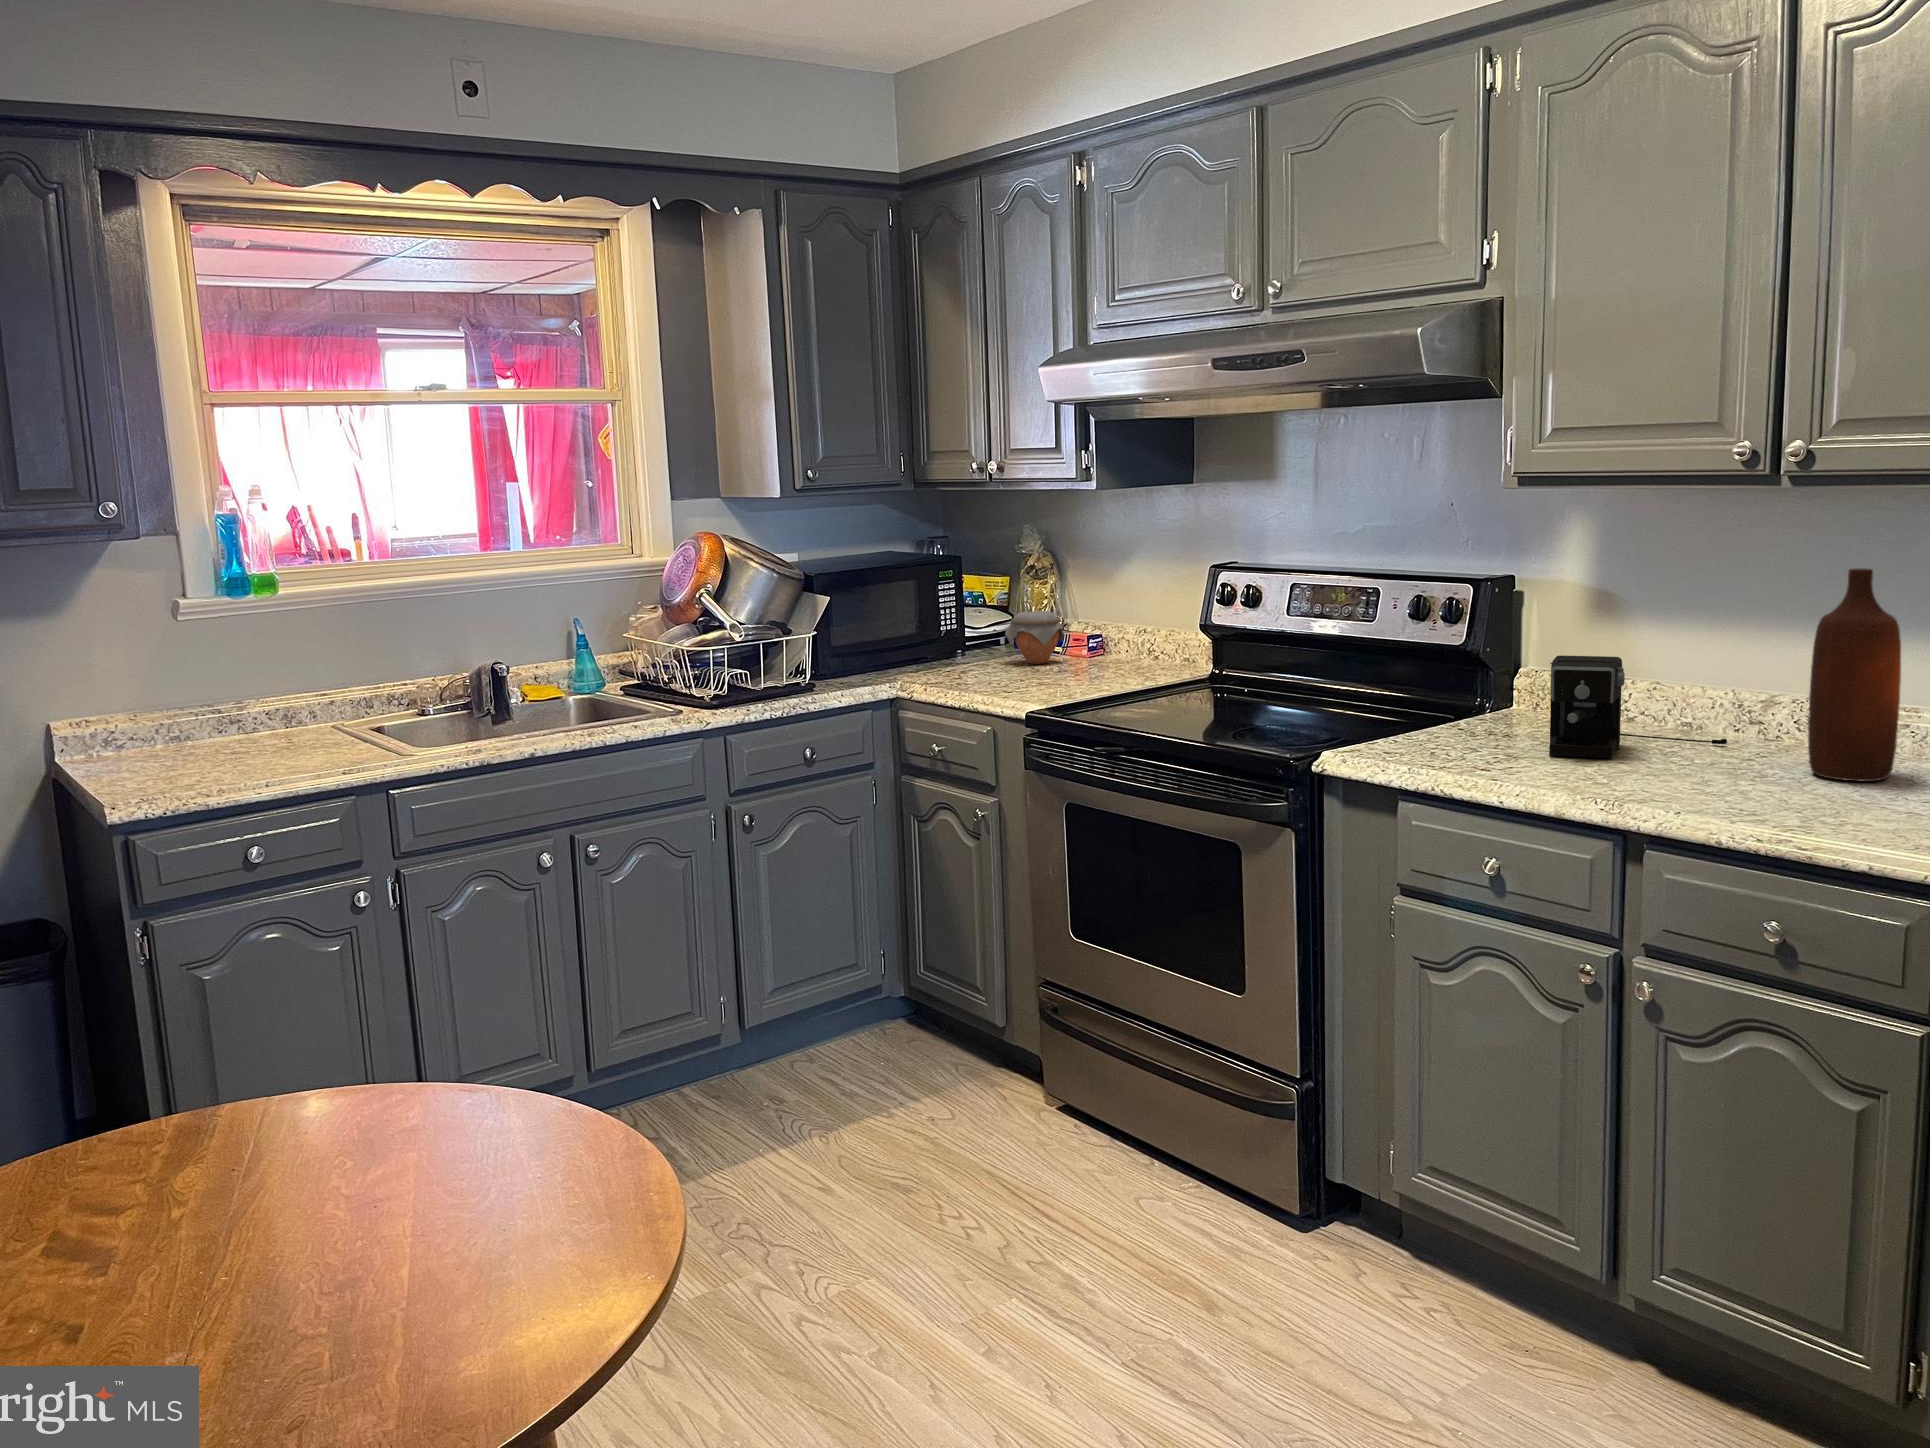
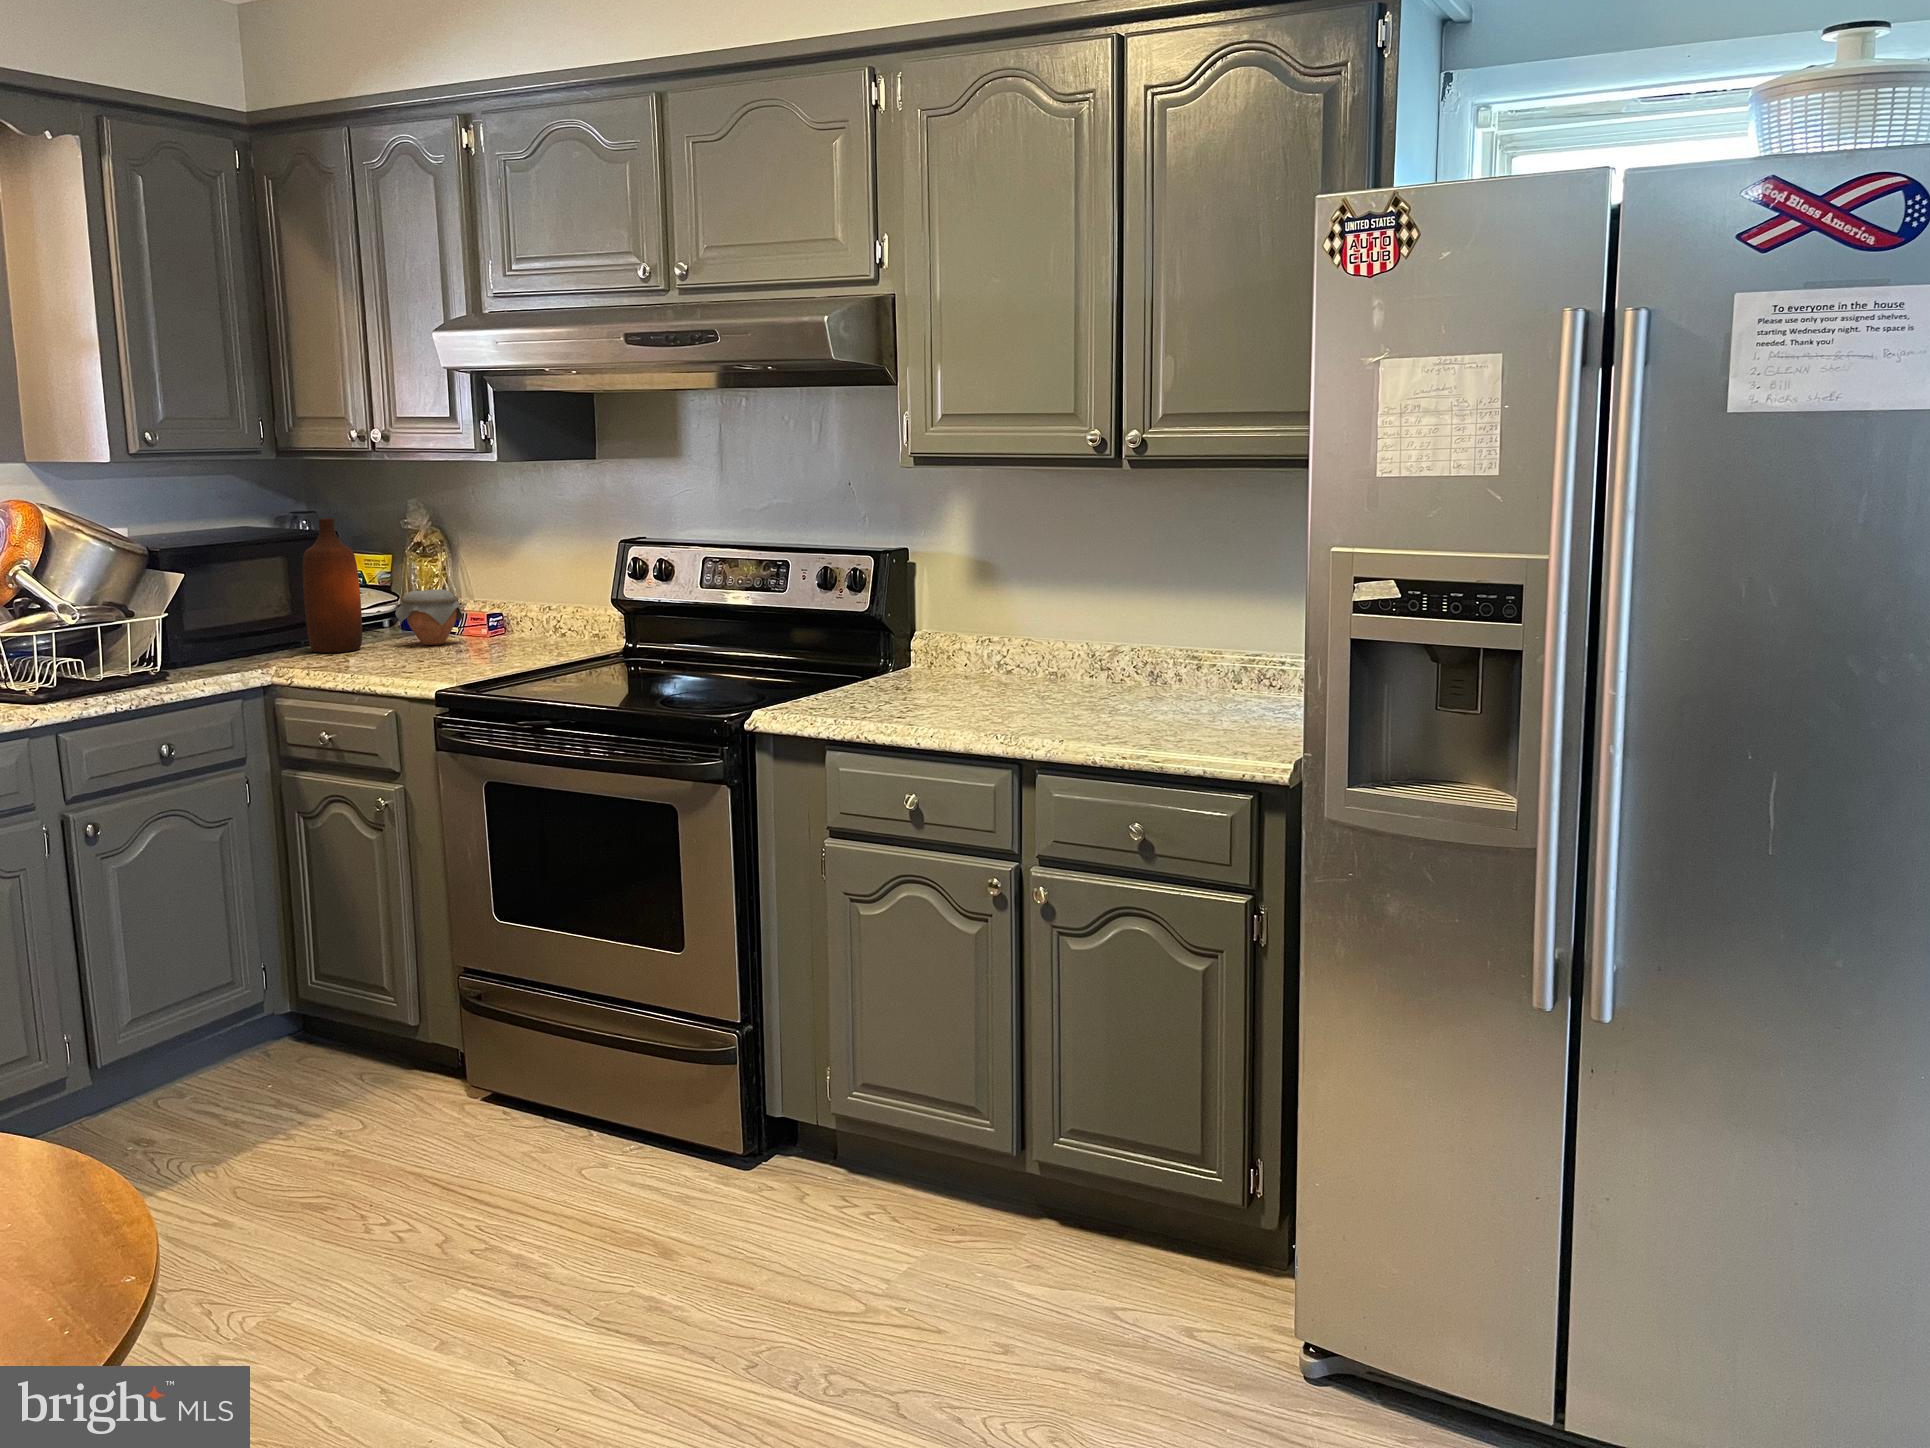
bottle: present [1808,568,1901,781] -> present [302,518,362,653]
coffee maker: present [1549,655,1727,758] -> none [947,616,1086,703]

